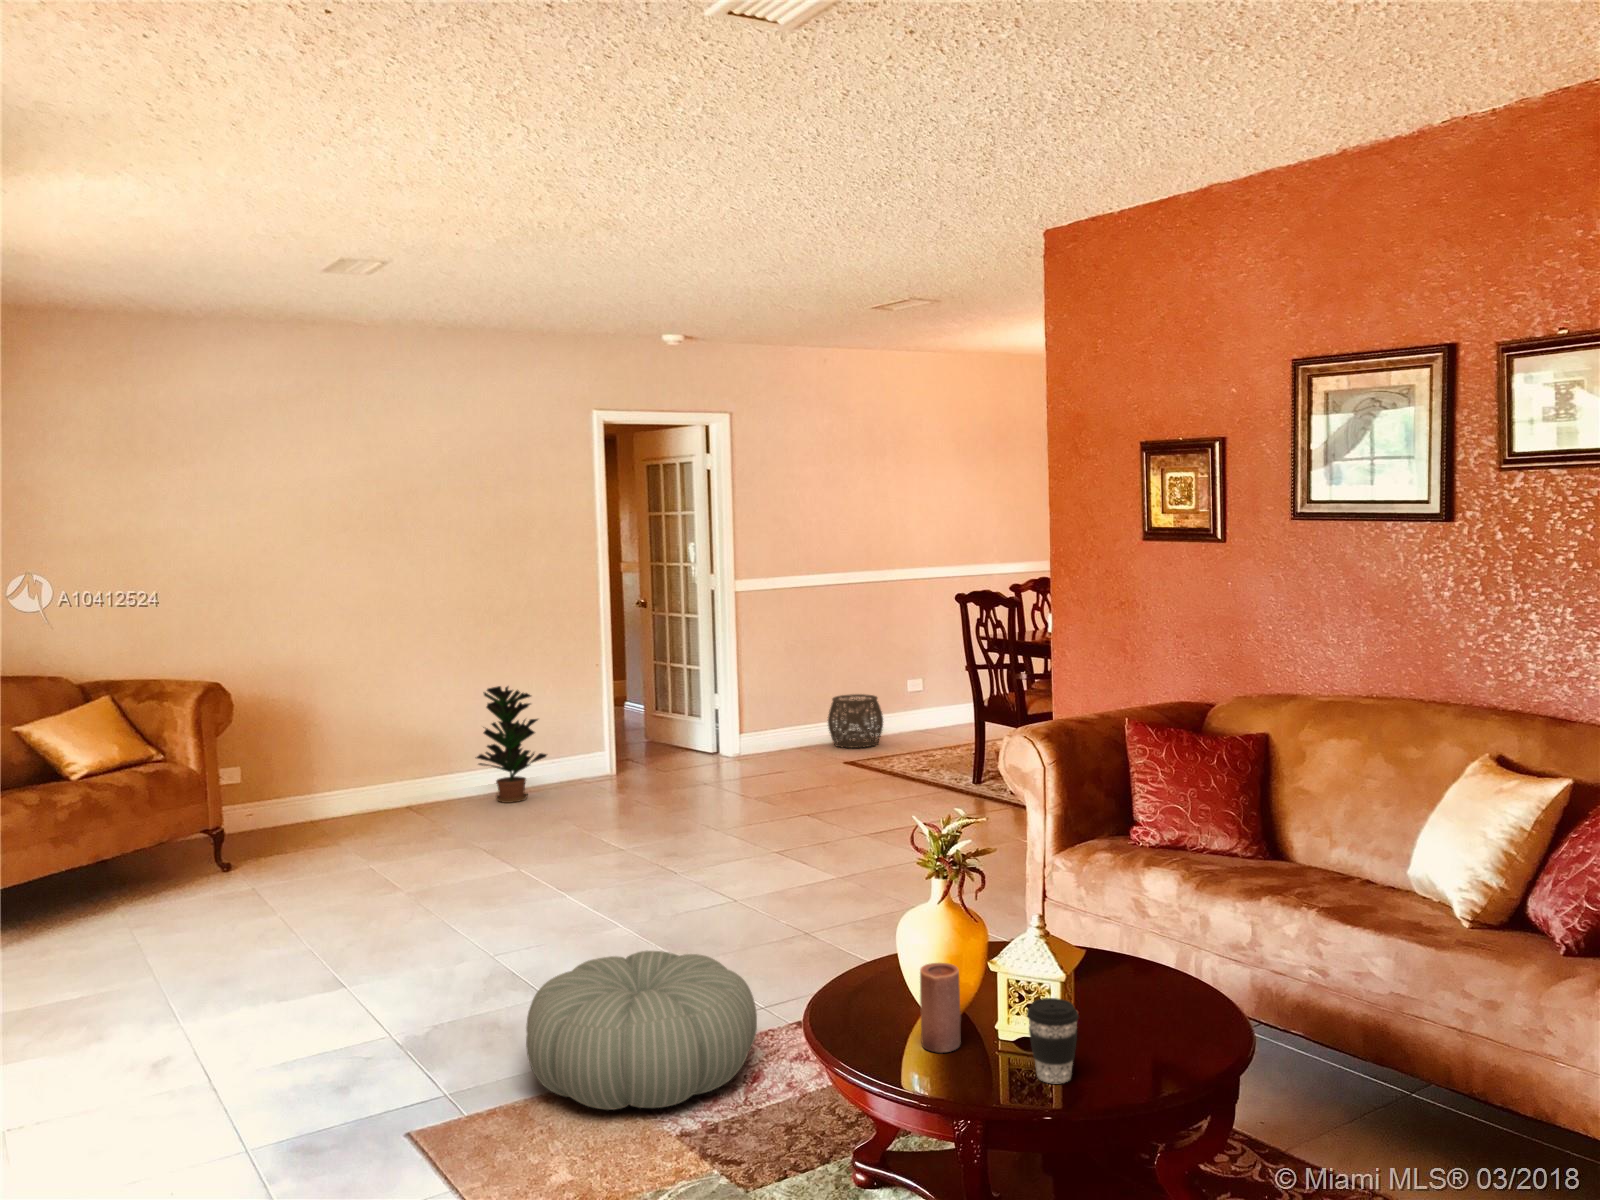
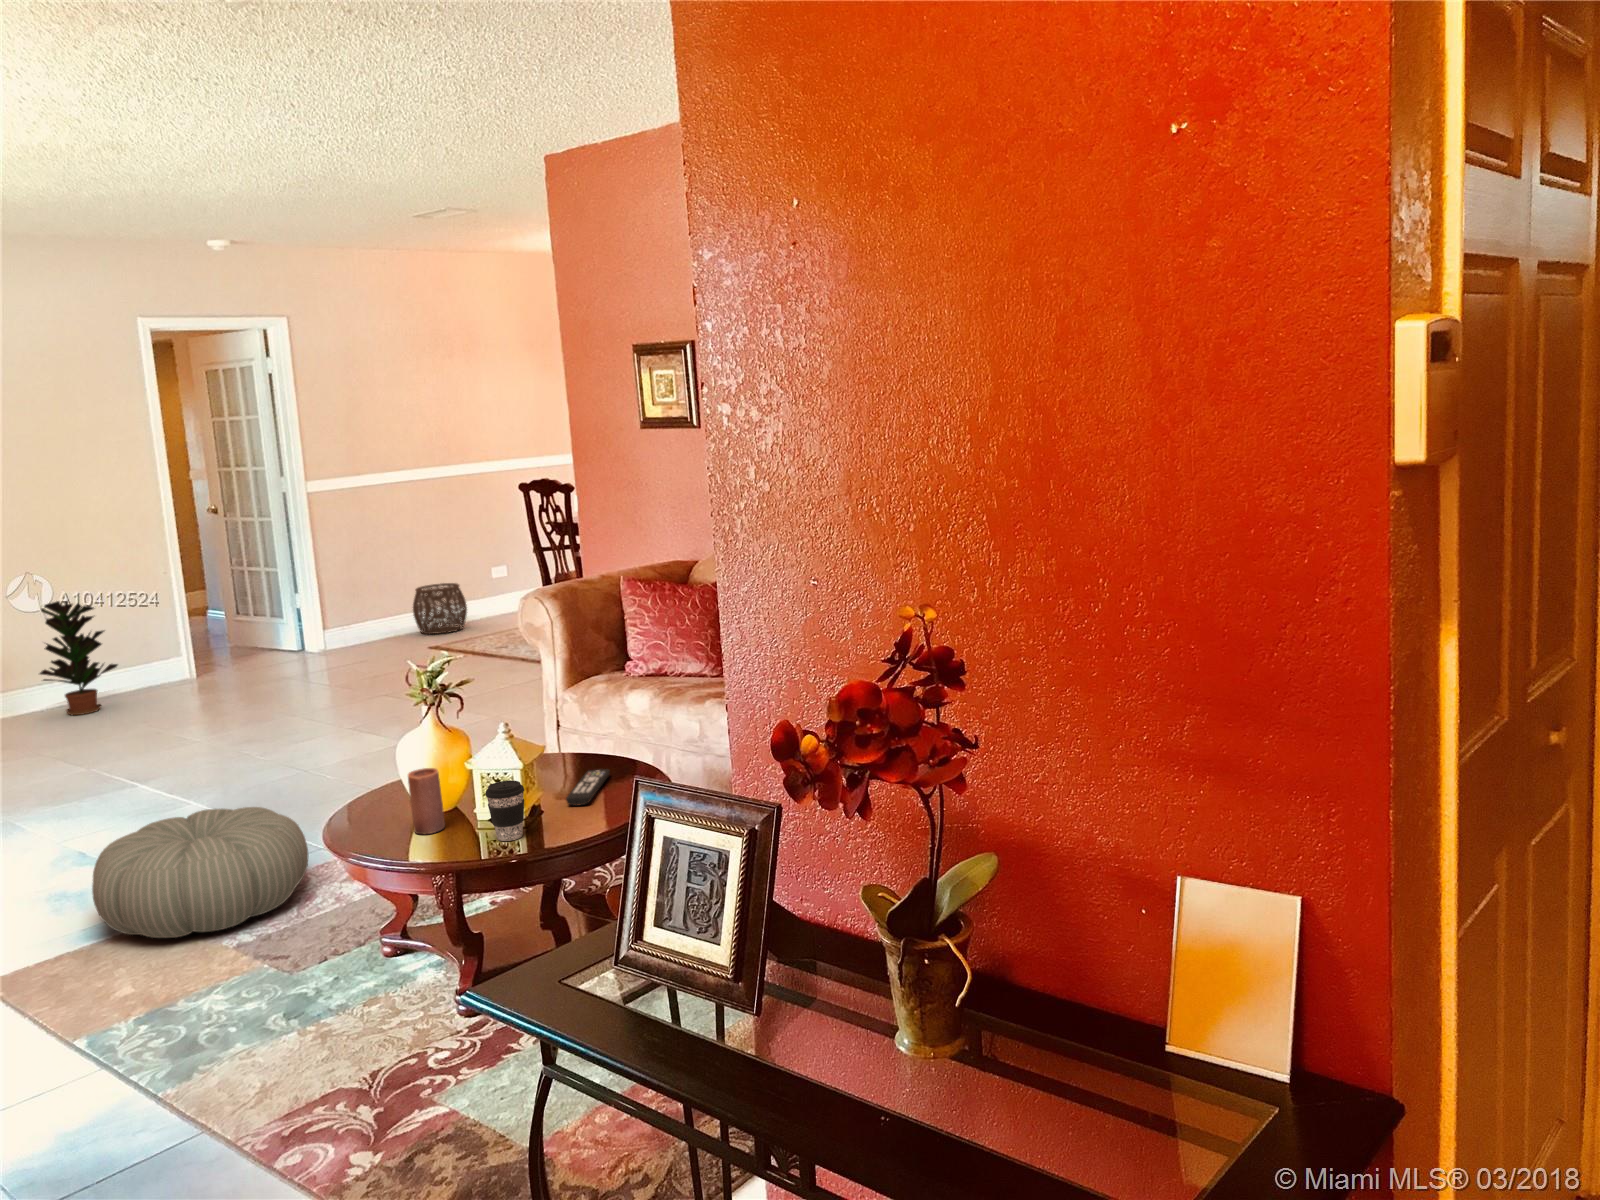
remote control: none [1117,981,1161,1037] -> present [566,769,610,805]

